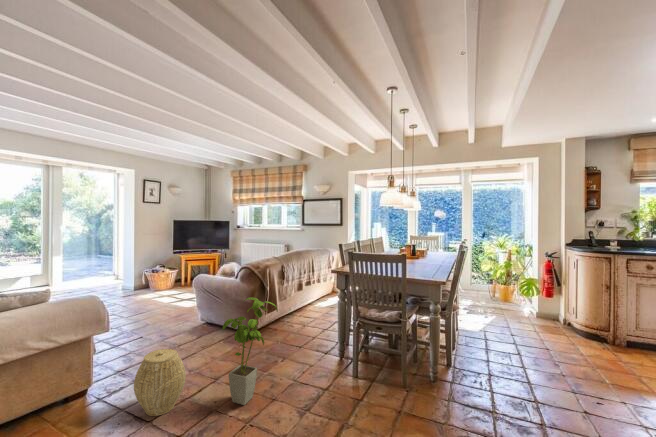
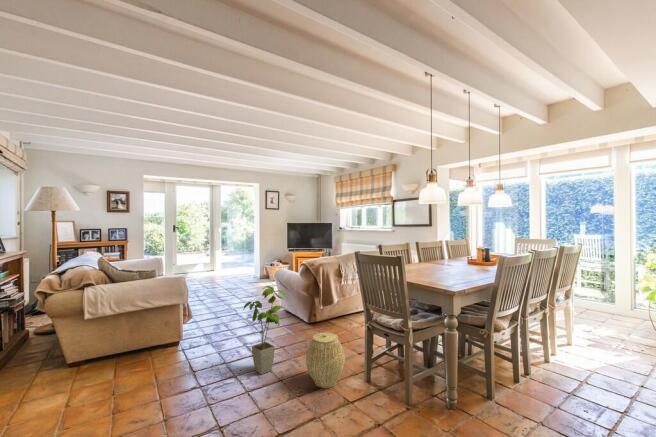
woven basket: present [134,349,186,416] -> present [306,332,345,388]

